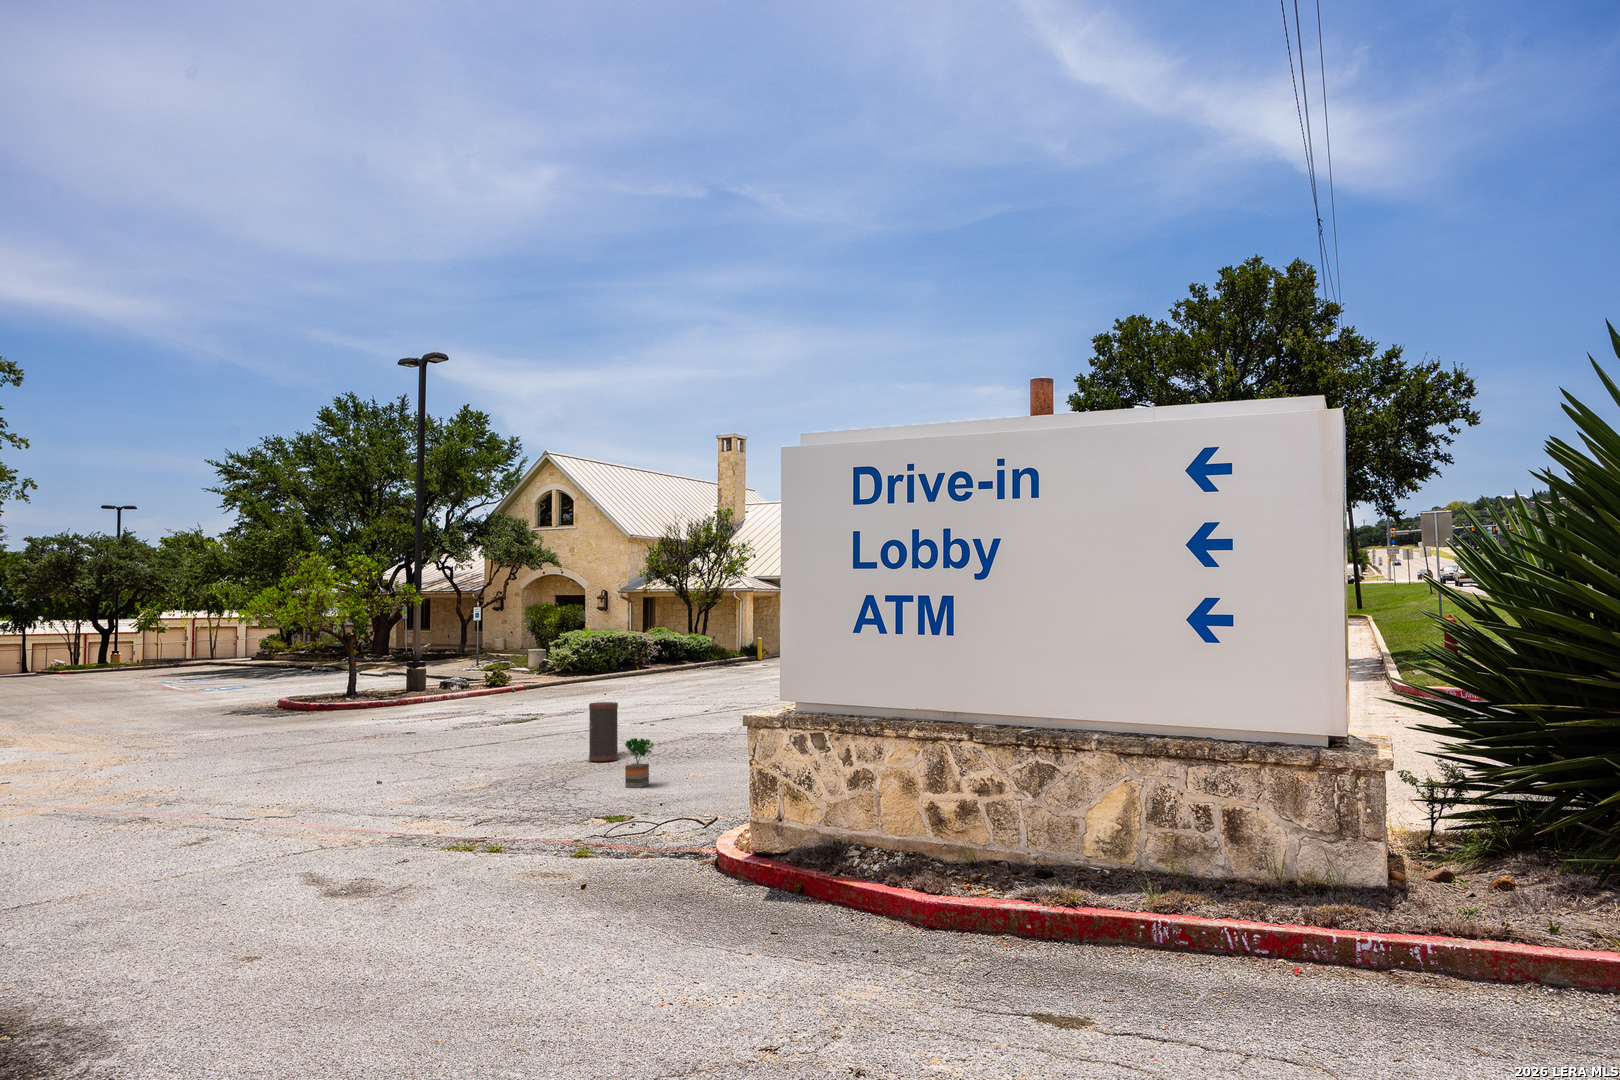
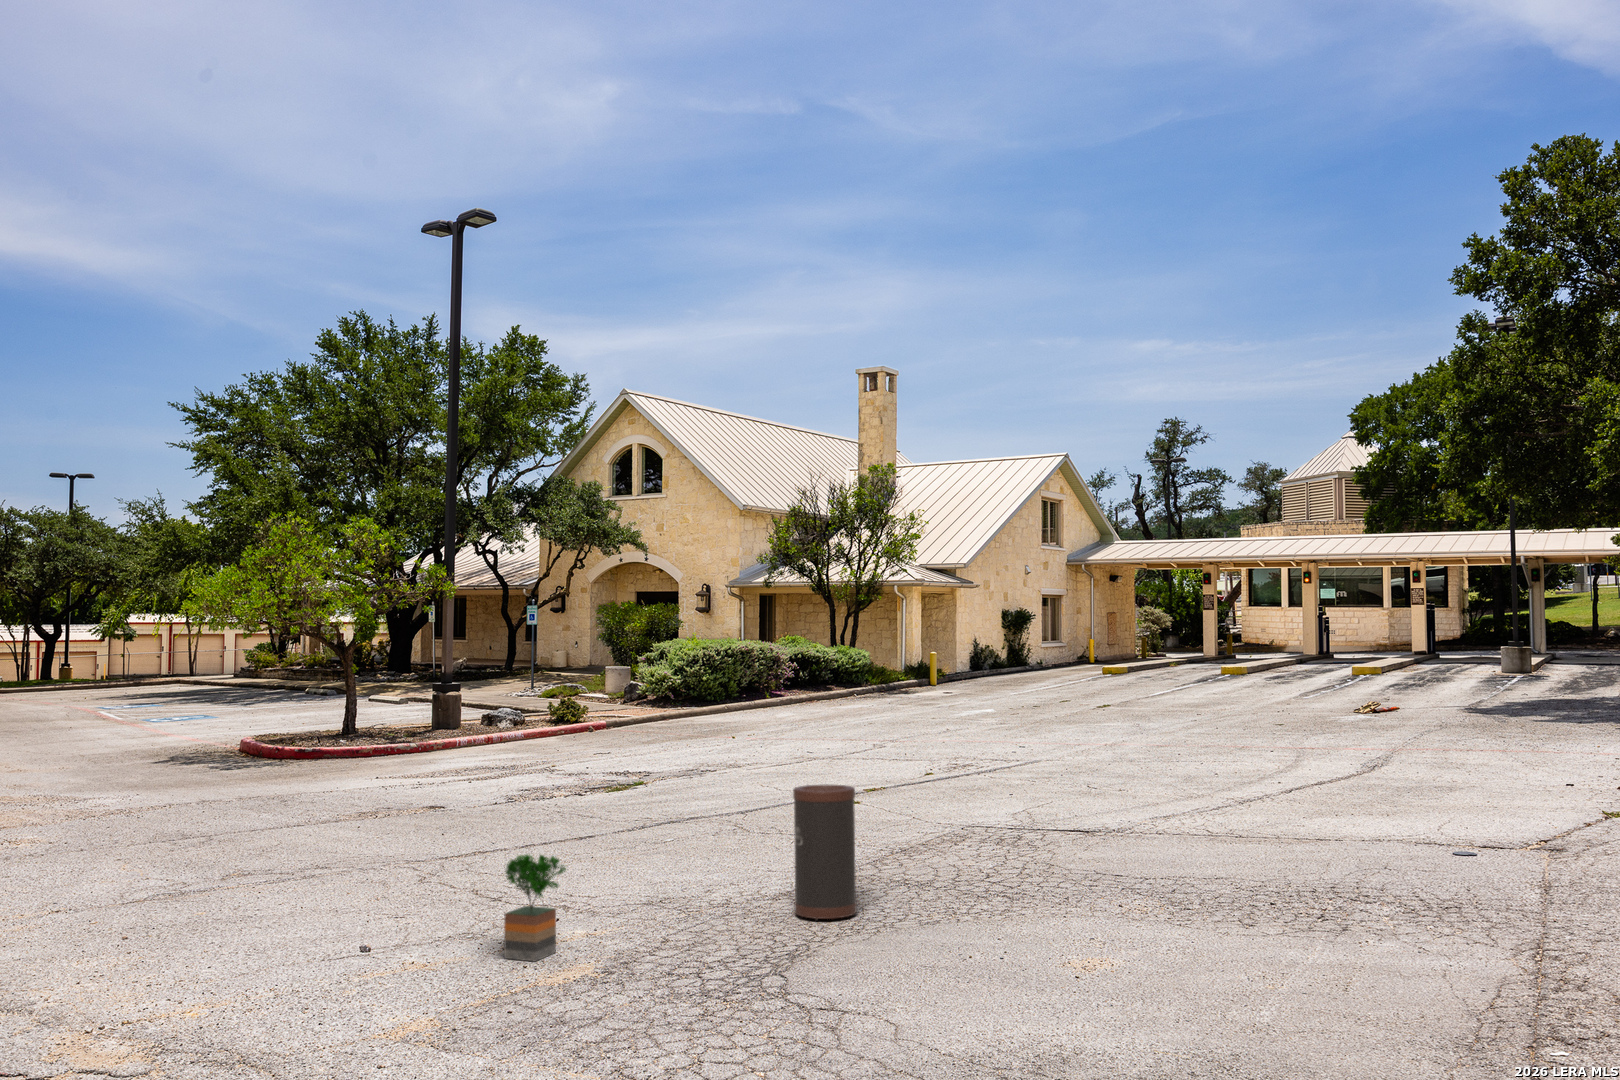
potted tree: present [625,738,654,788] -> present [504,855,566,961]

